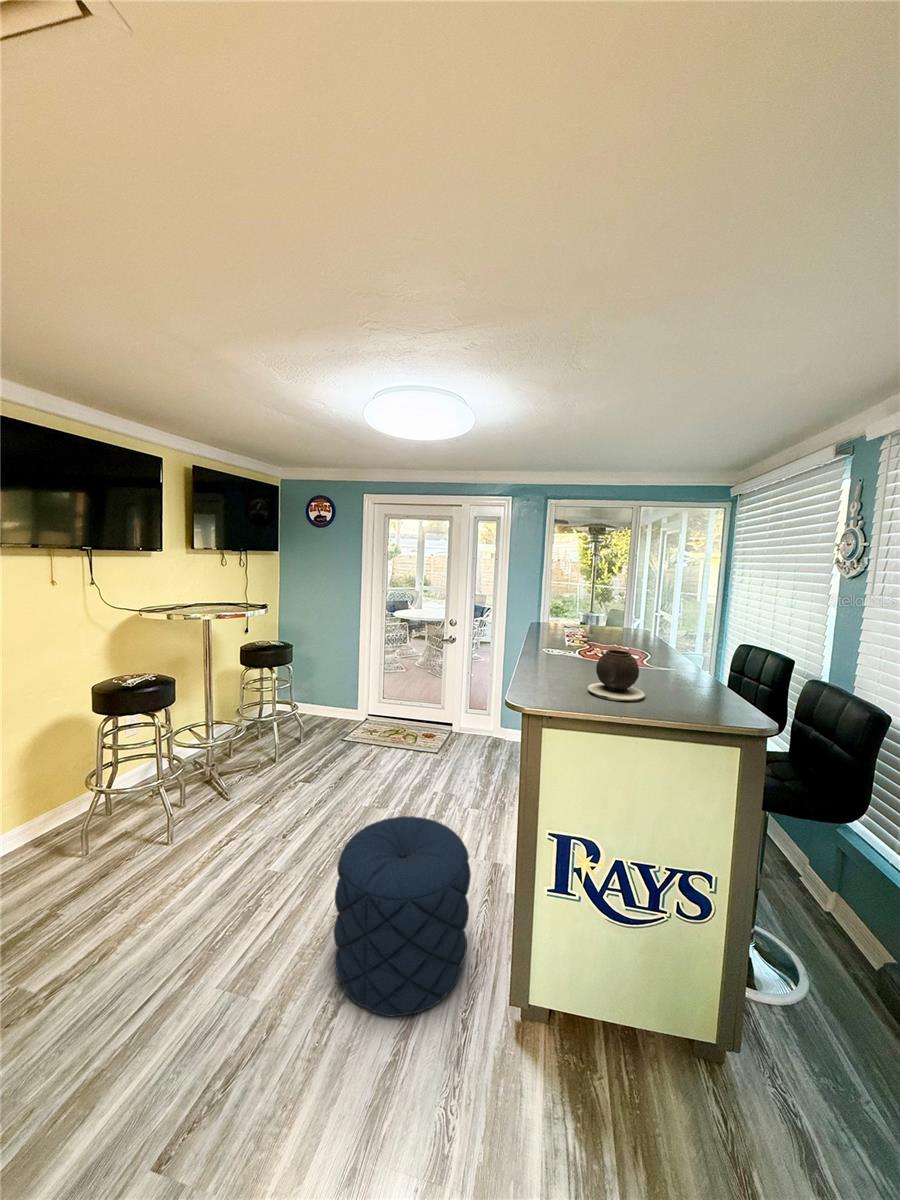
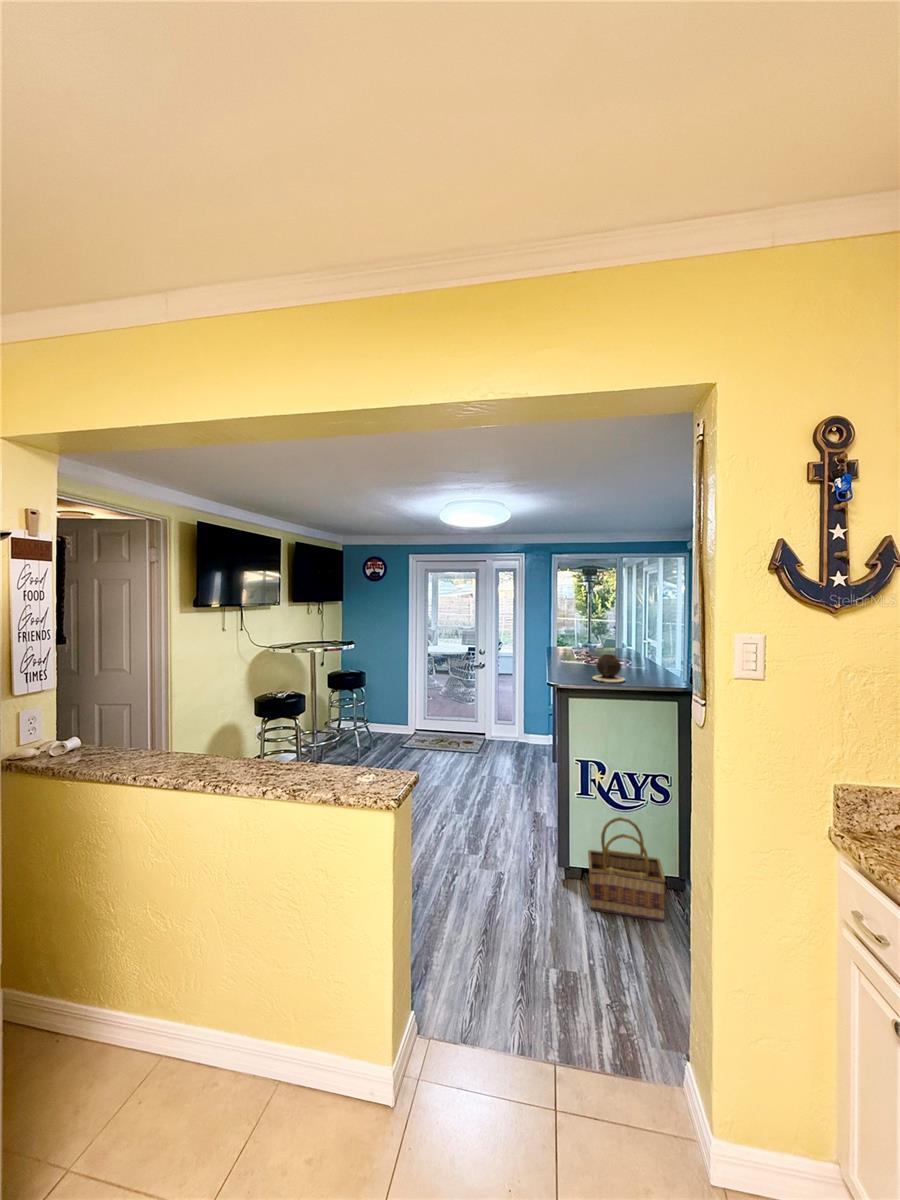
pouf: present [334,816,471,1016] -> none [445,771,528,879]
basket: none [556,942,702,1162] -> present [588,817,666,921]

